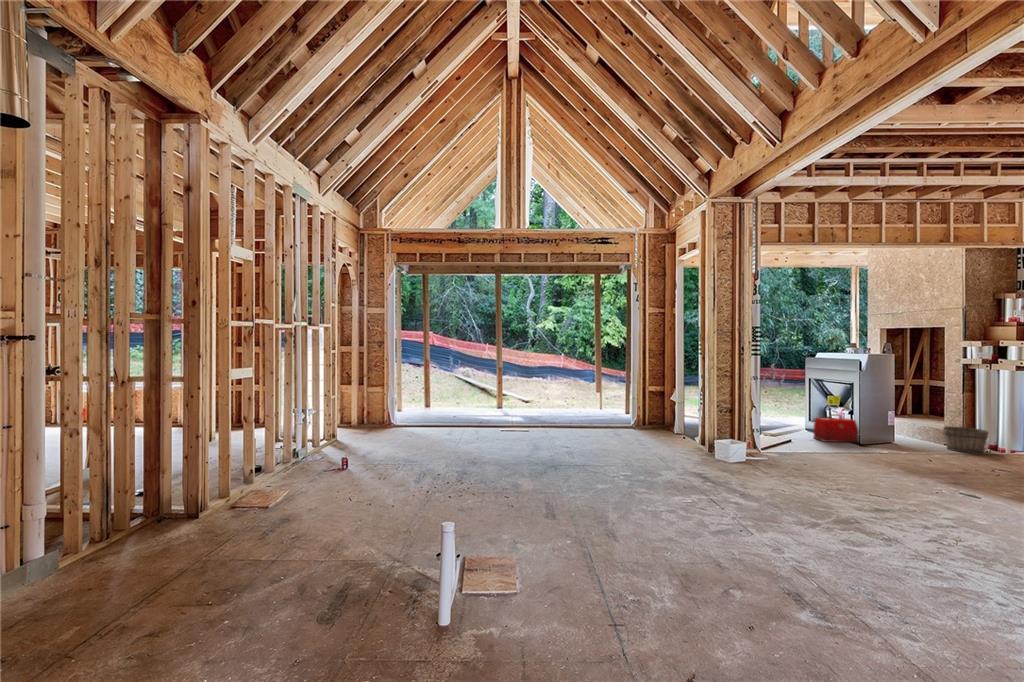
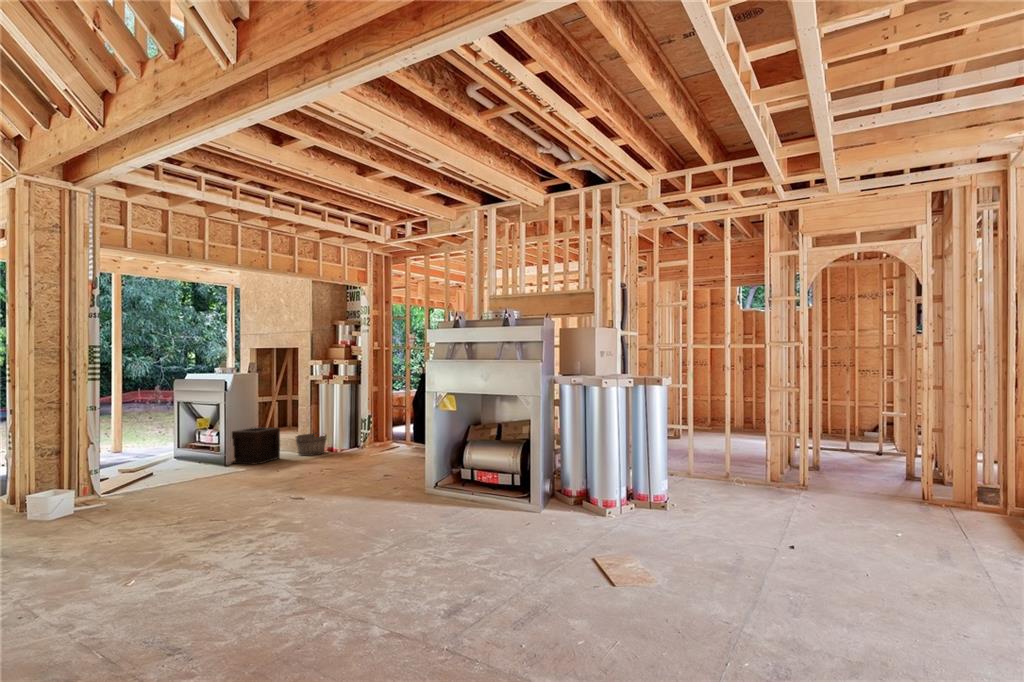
wooden crate: none [866,411,924,450] -> present [232,427,280,464]
toolbox: present [814,414,858,442] -> none [178,438,224,470]

